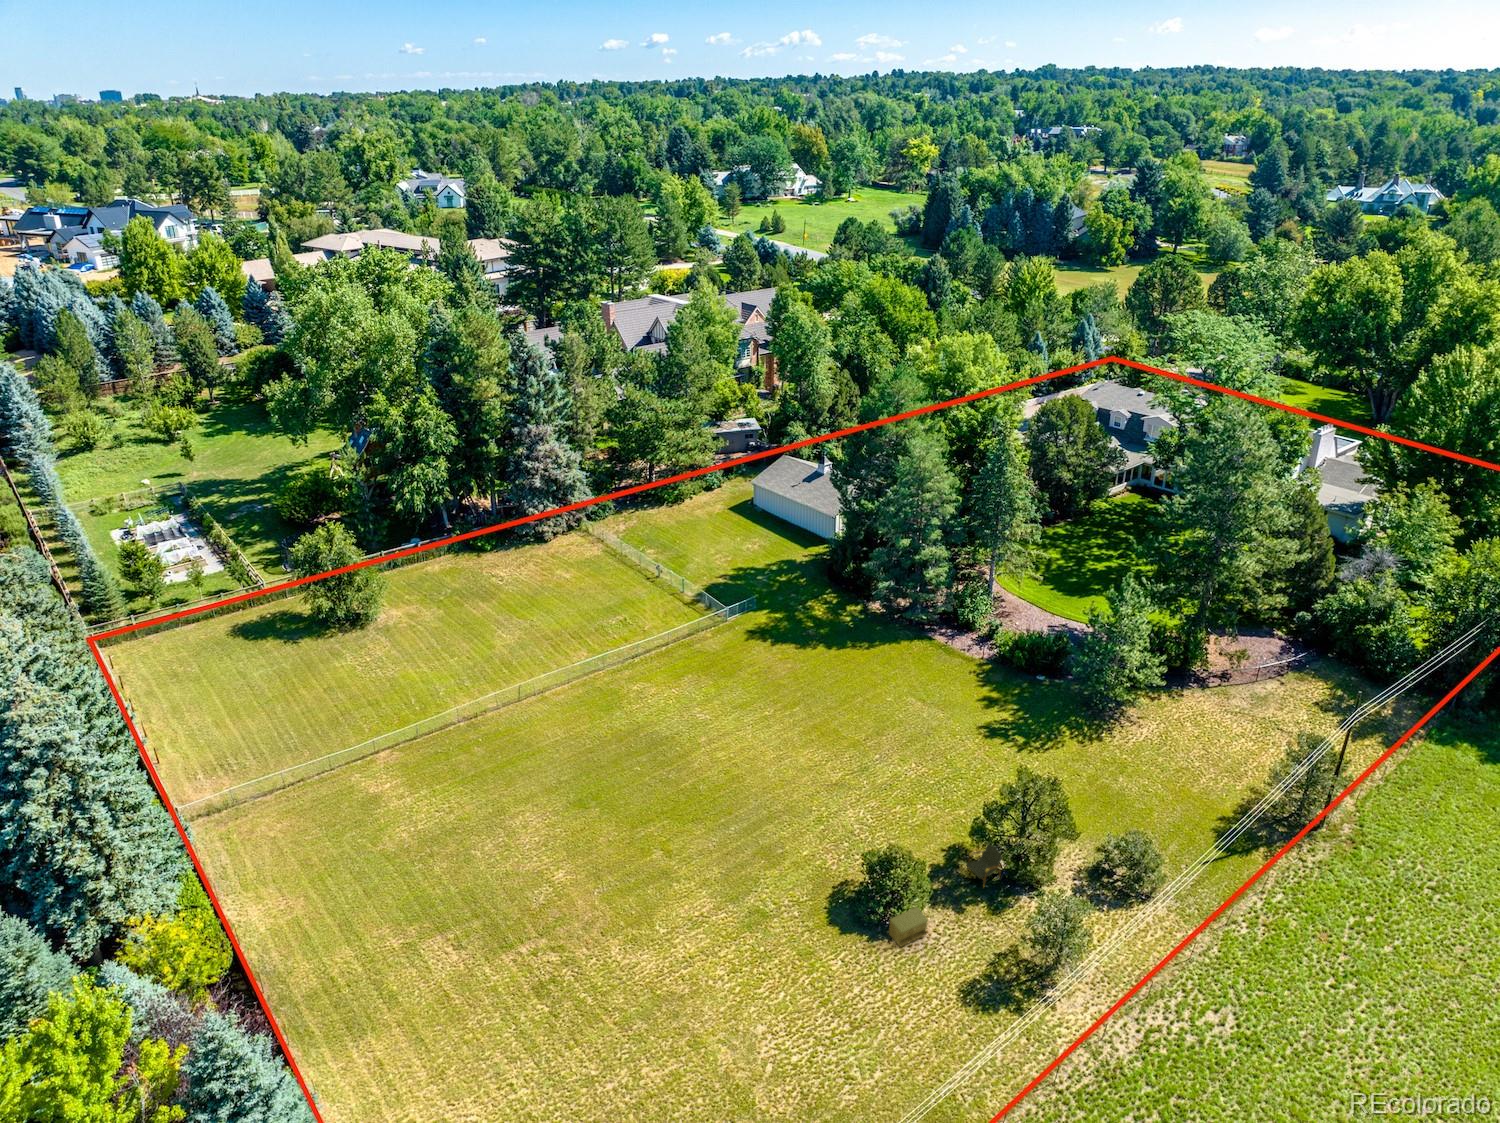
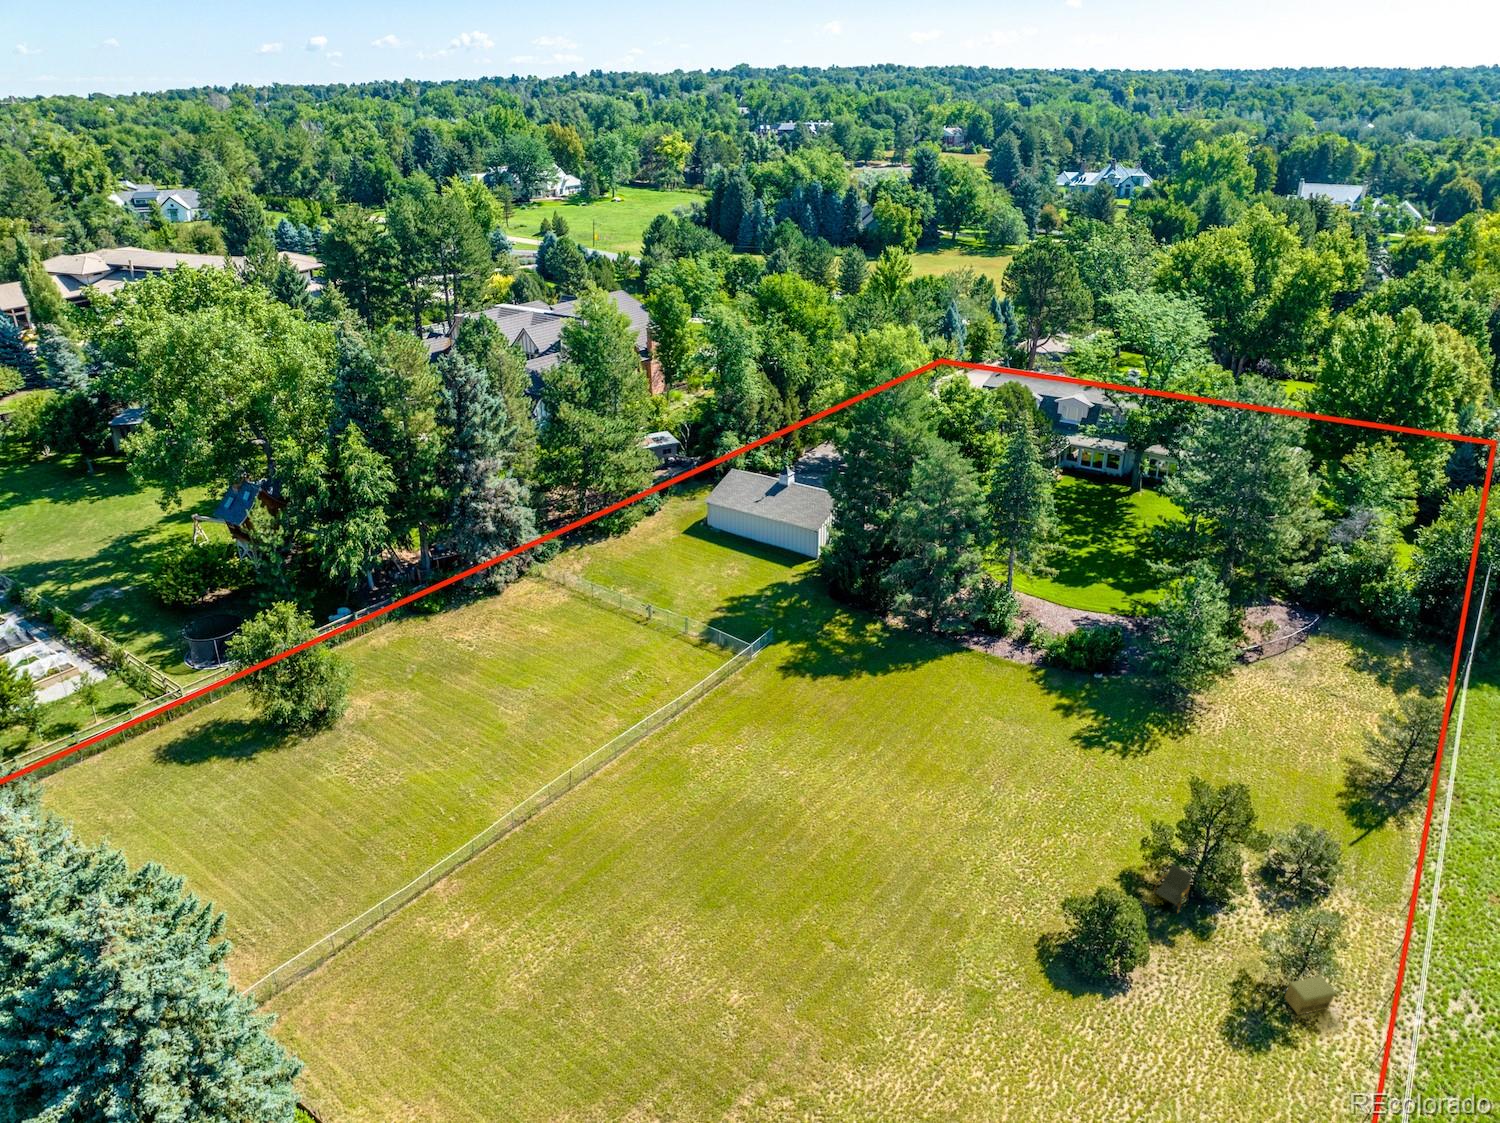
storage bench: present [889,907,928,947] -> present [1285,976,1336,1015]

